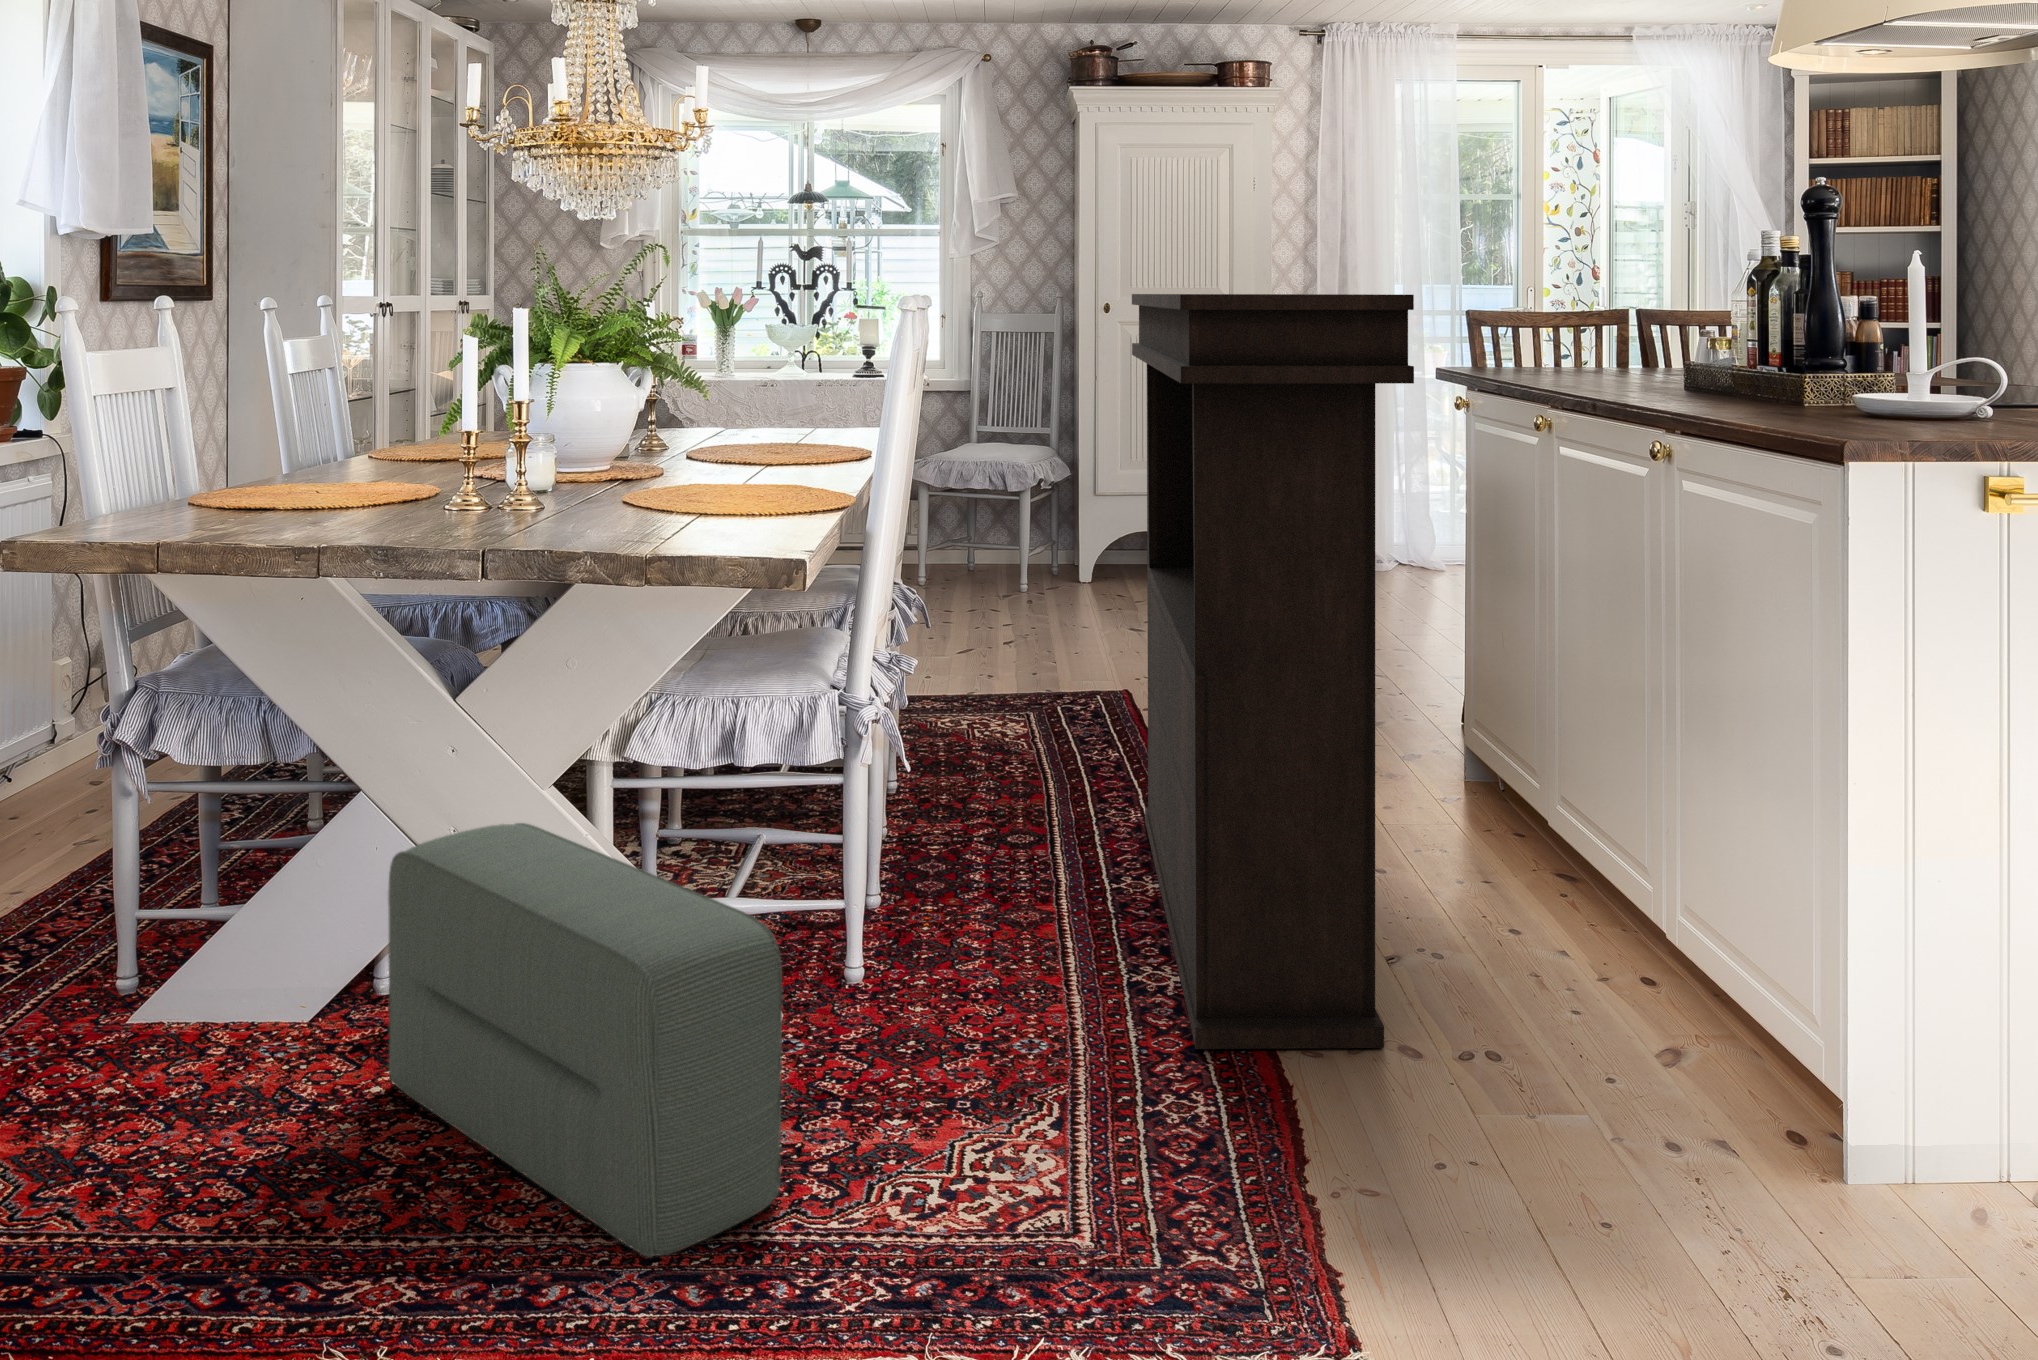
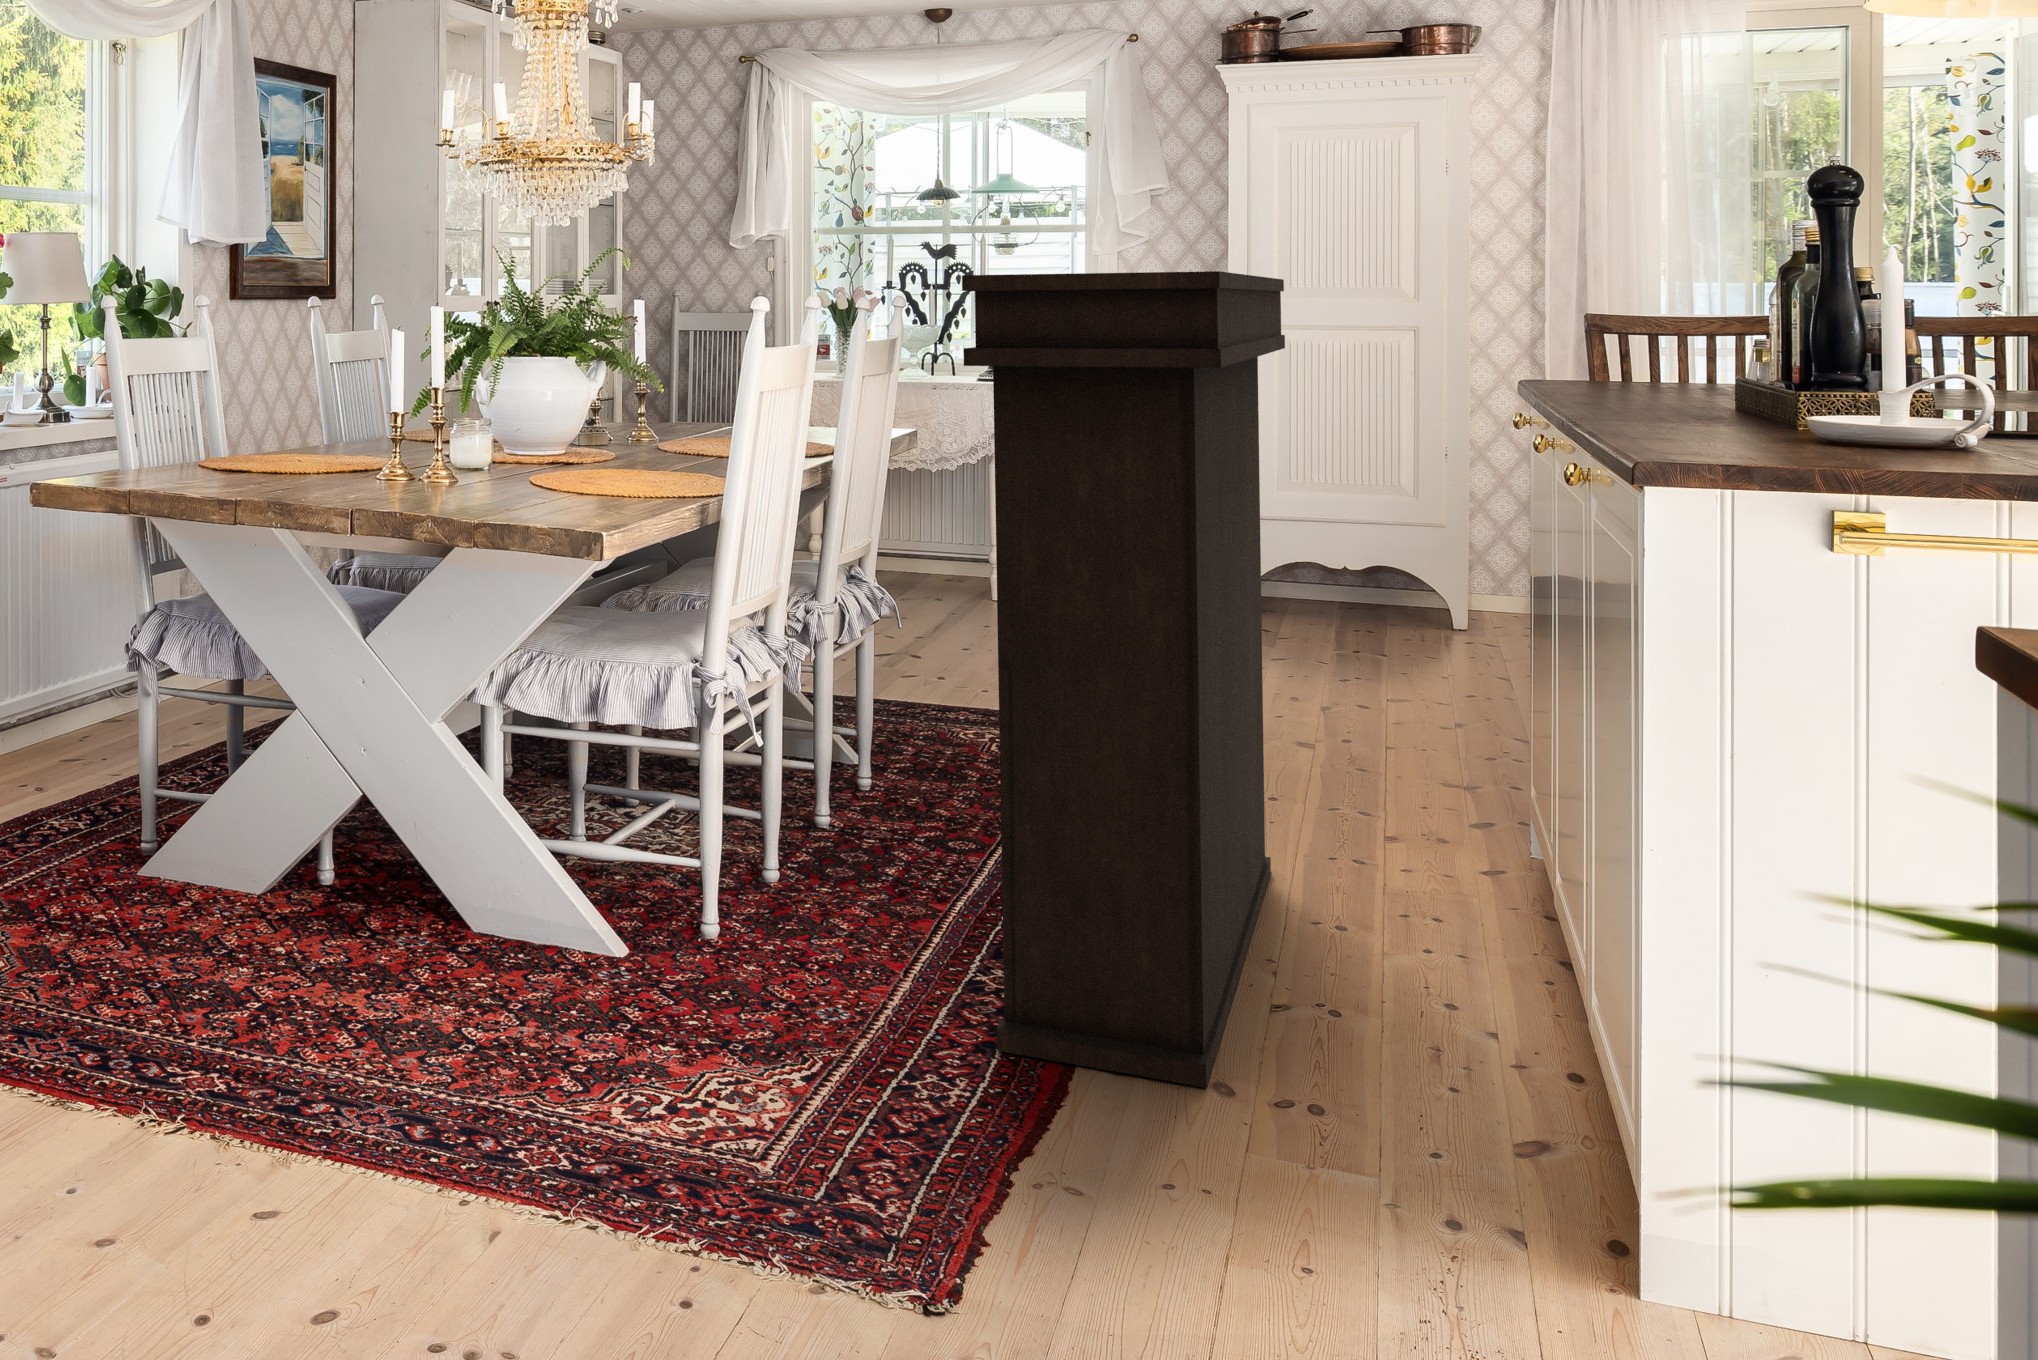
pouf: present [388,823,782,1258] -> none [285,744,525,1099]

